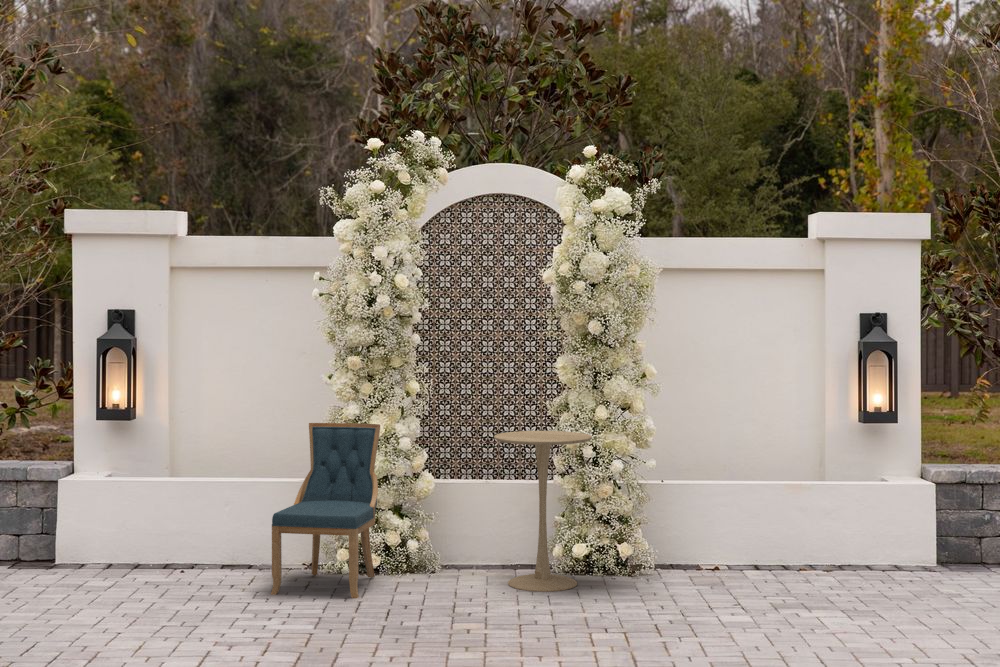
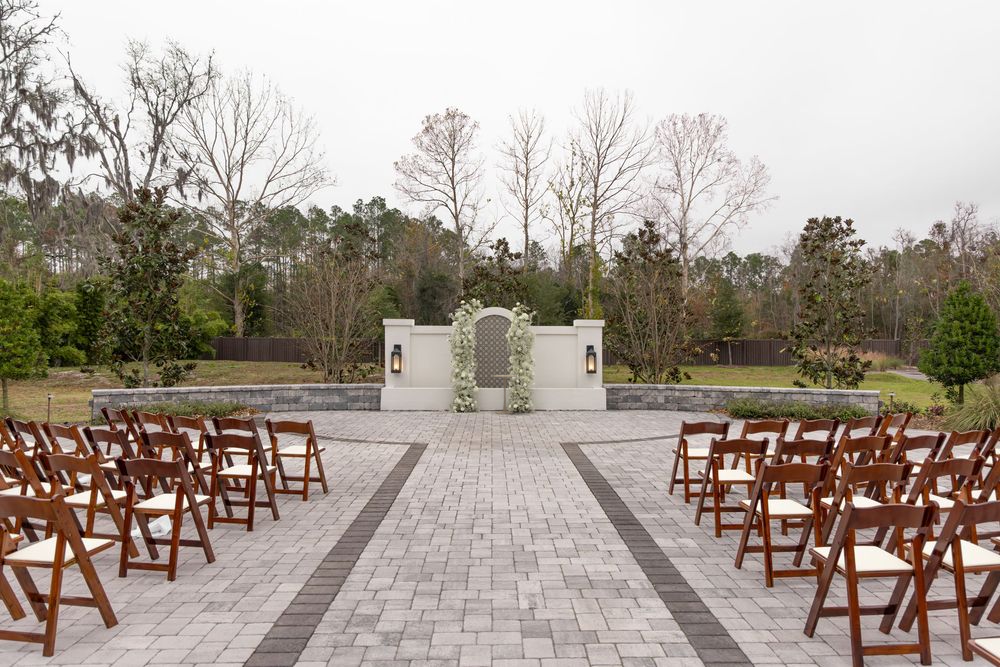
chair: present [271,423,380,598] -> none [437,373,464,415]

